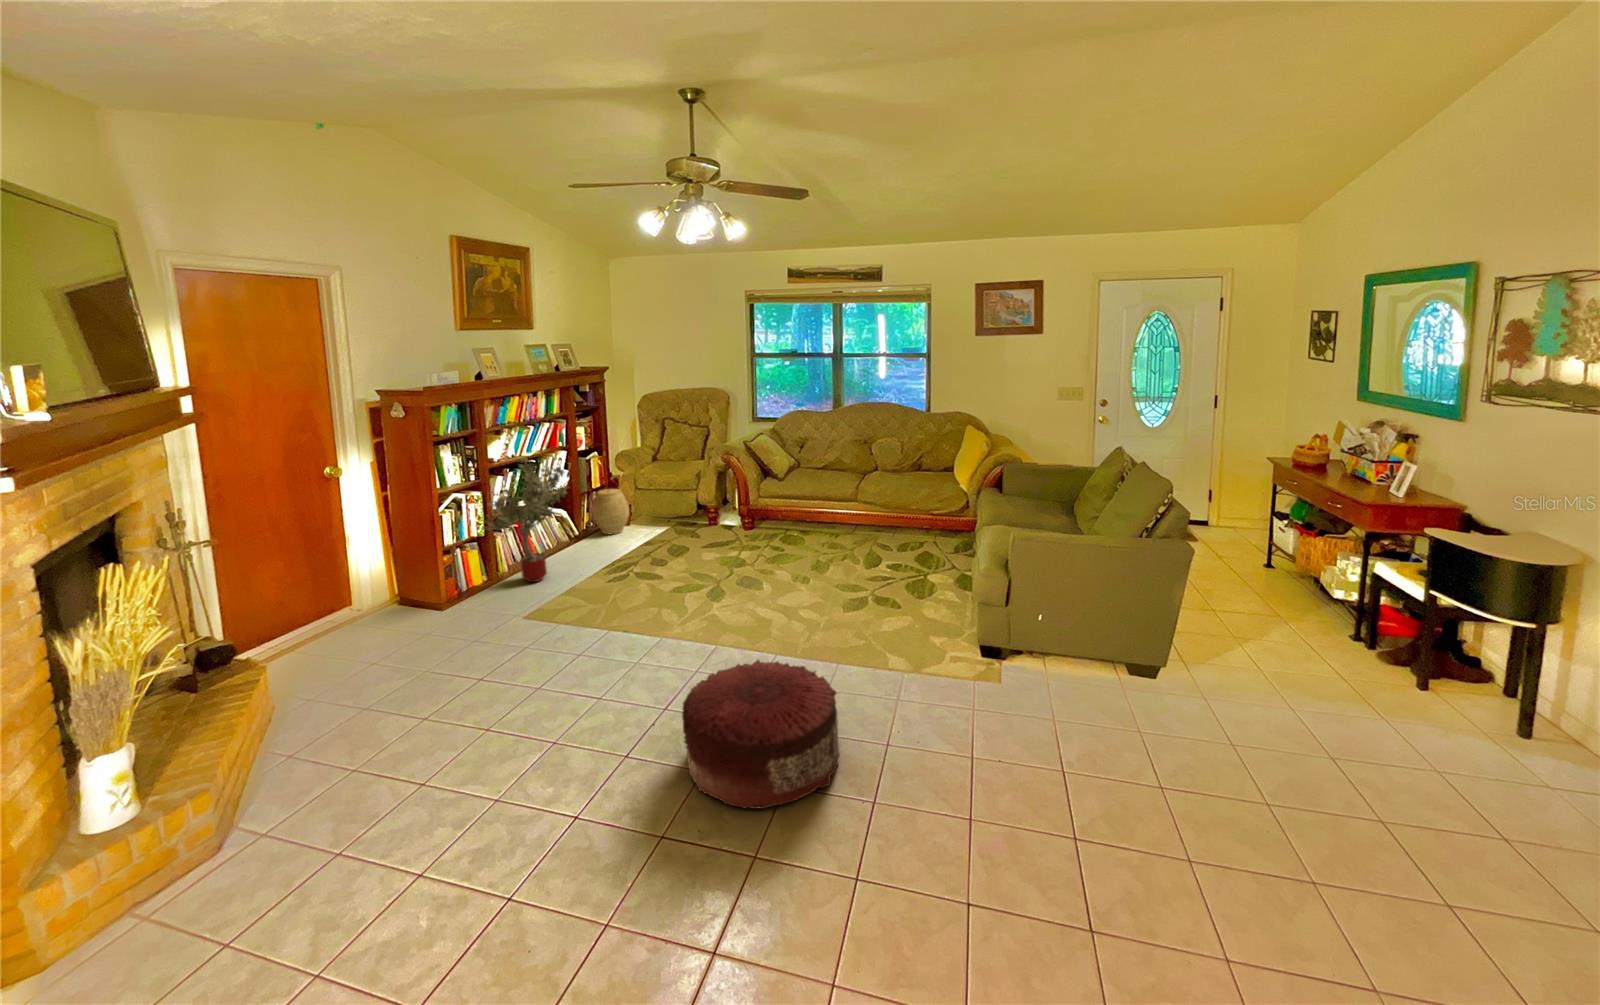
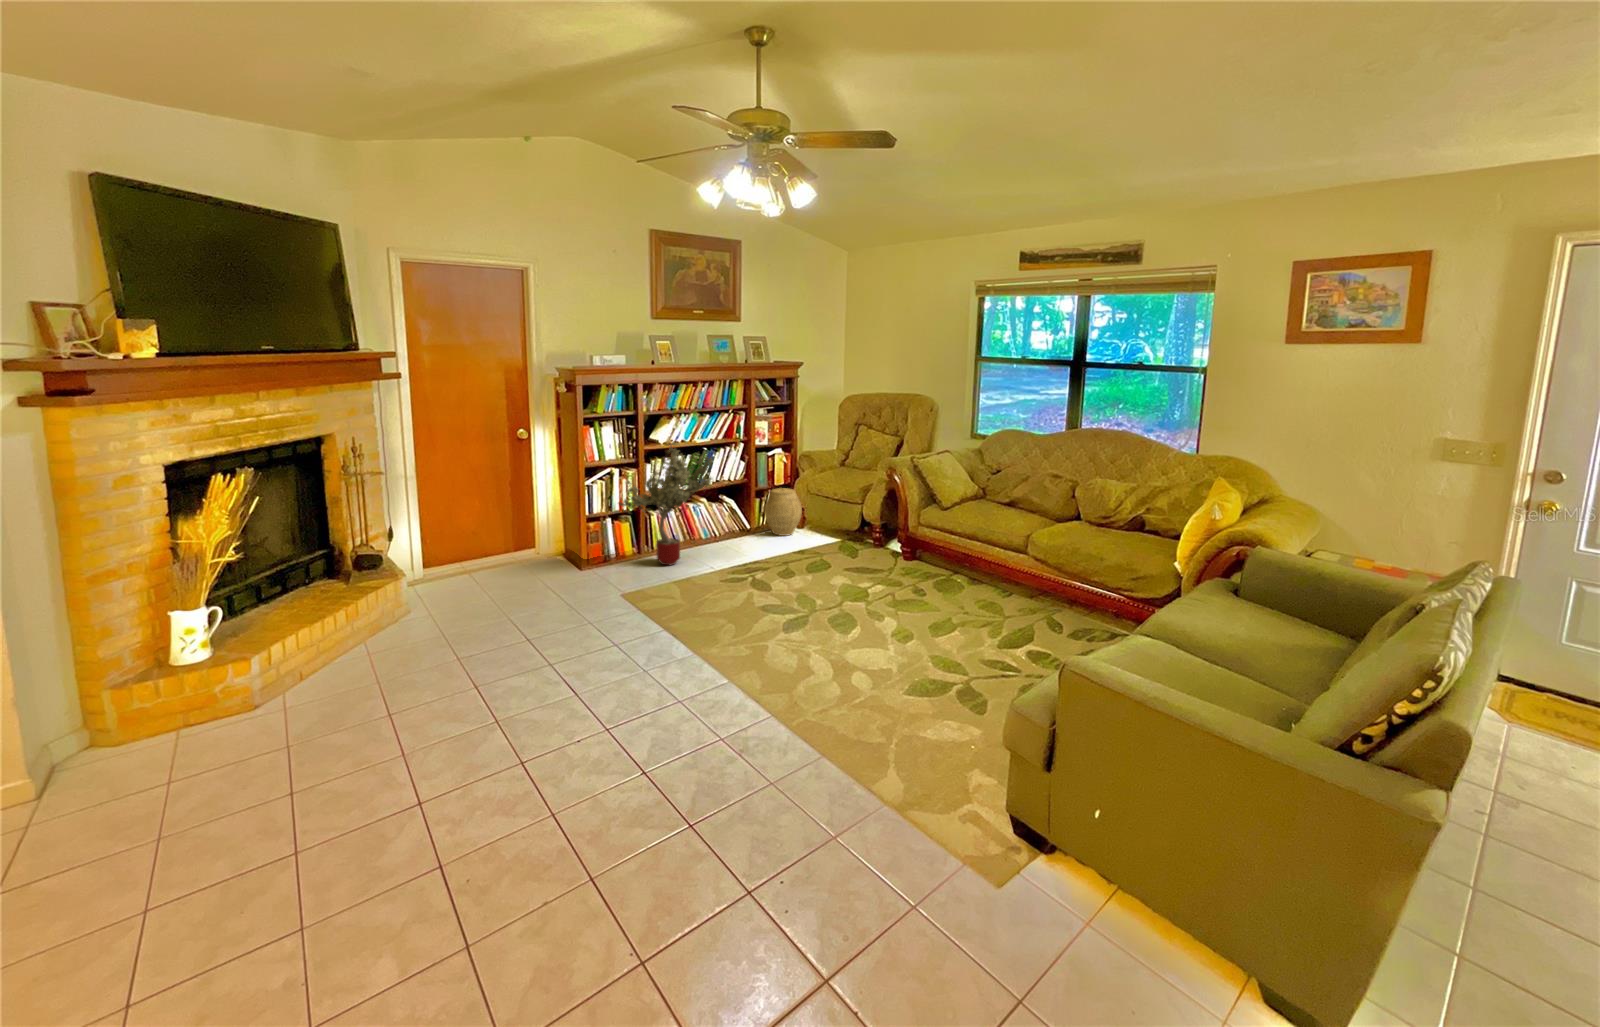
pouf: present [682,660,840,809] -> none [534,687,732,859]

